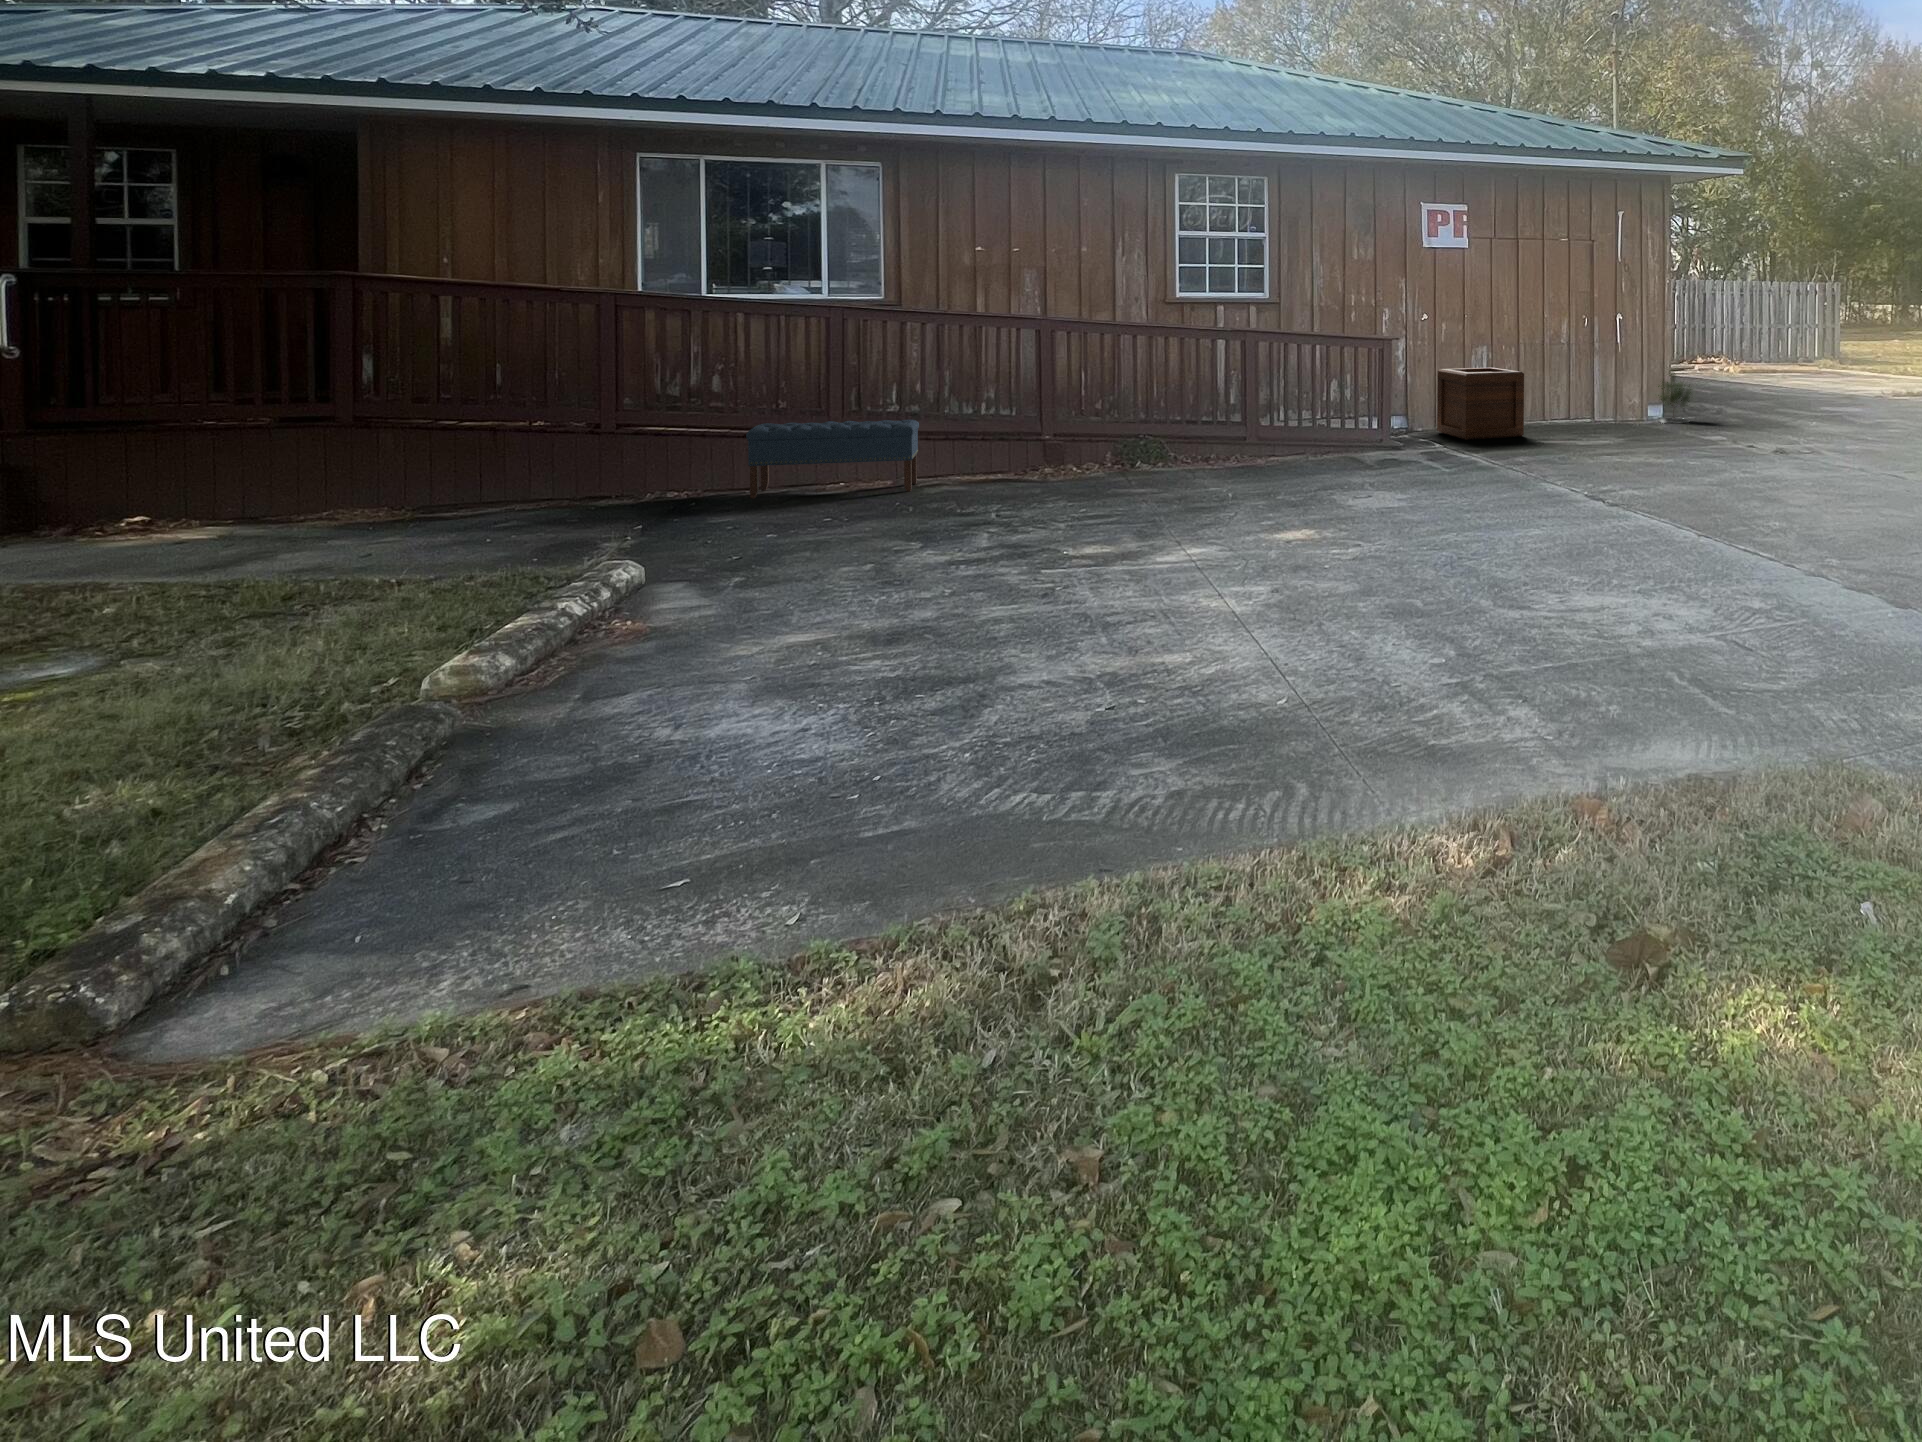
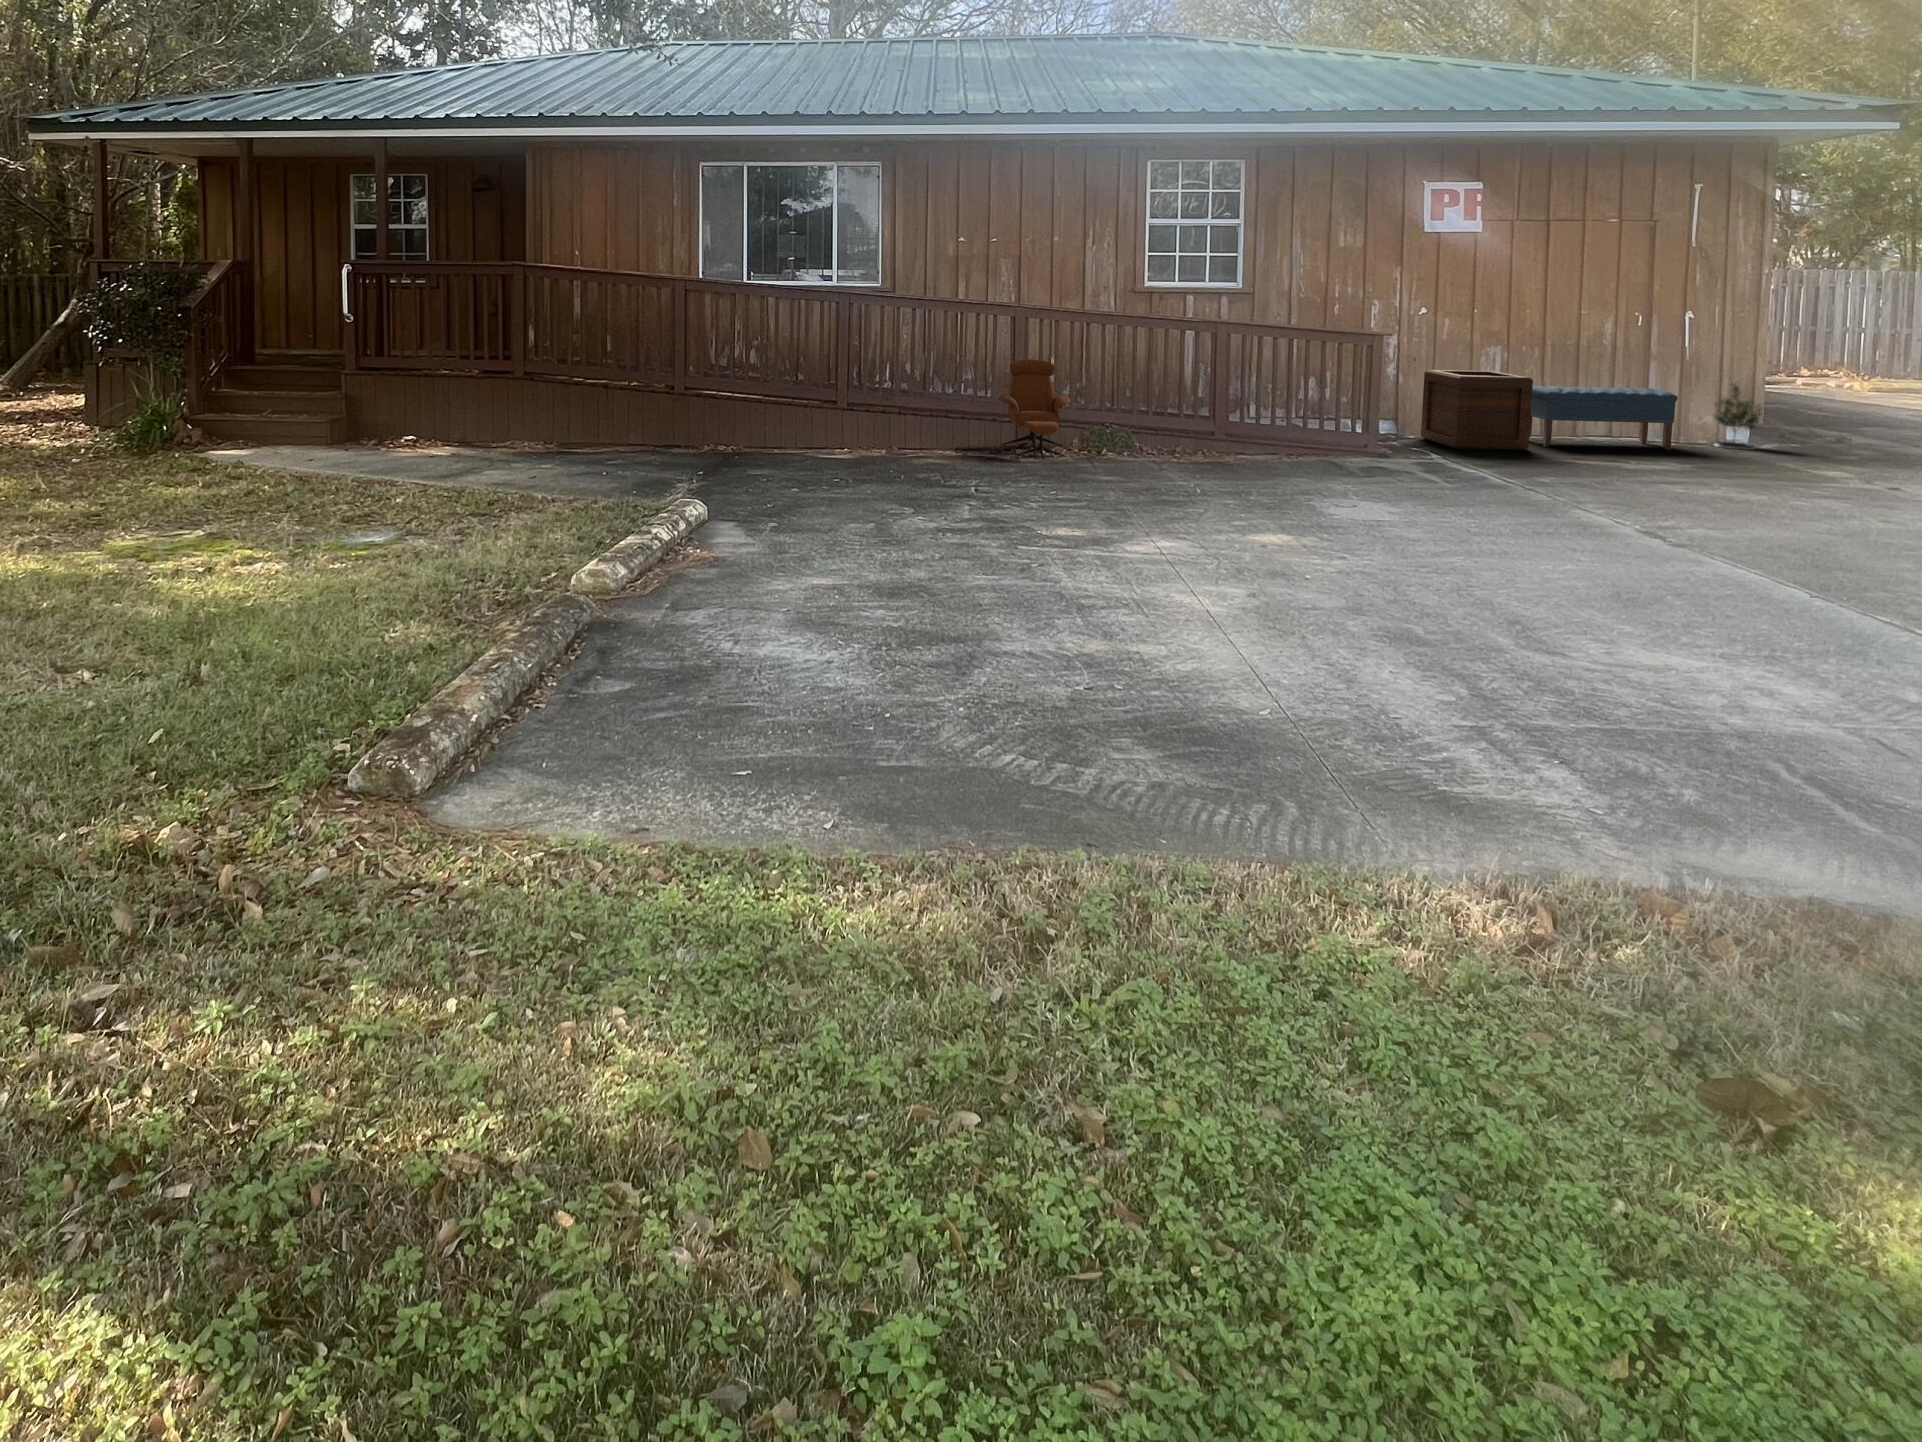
lounge chair: none [1021,377,1101,482] -> present [998,359,1070,459]
bench: present [746,420,919,498] -> present [1529,386,1678,450]

